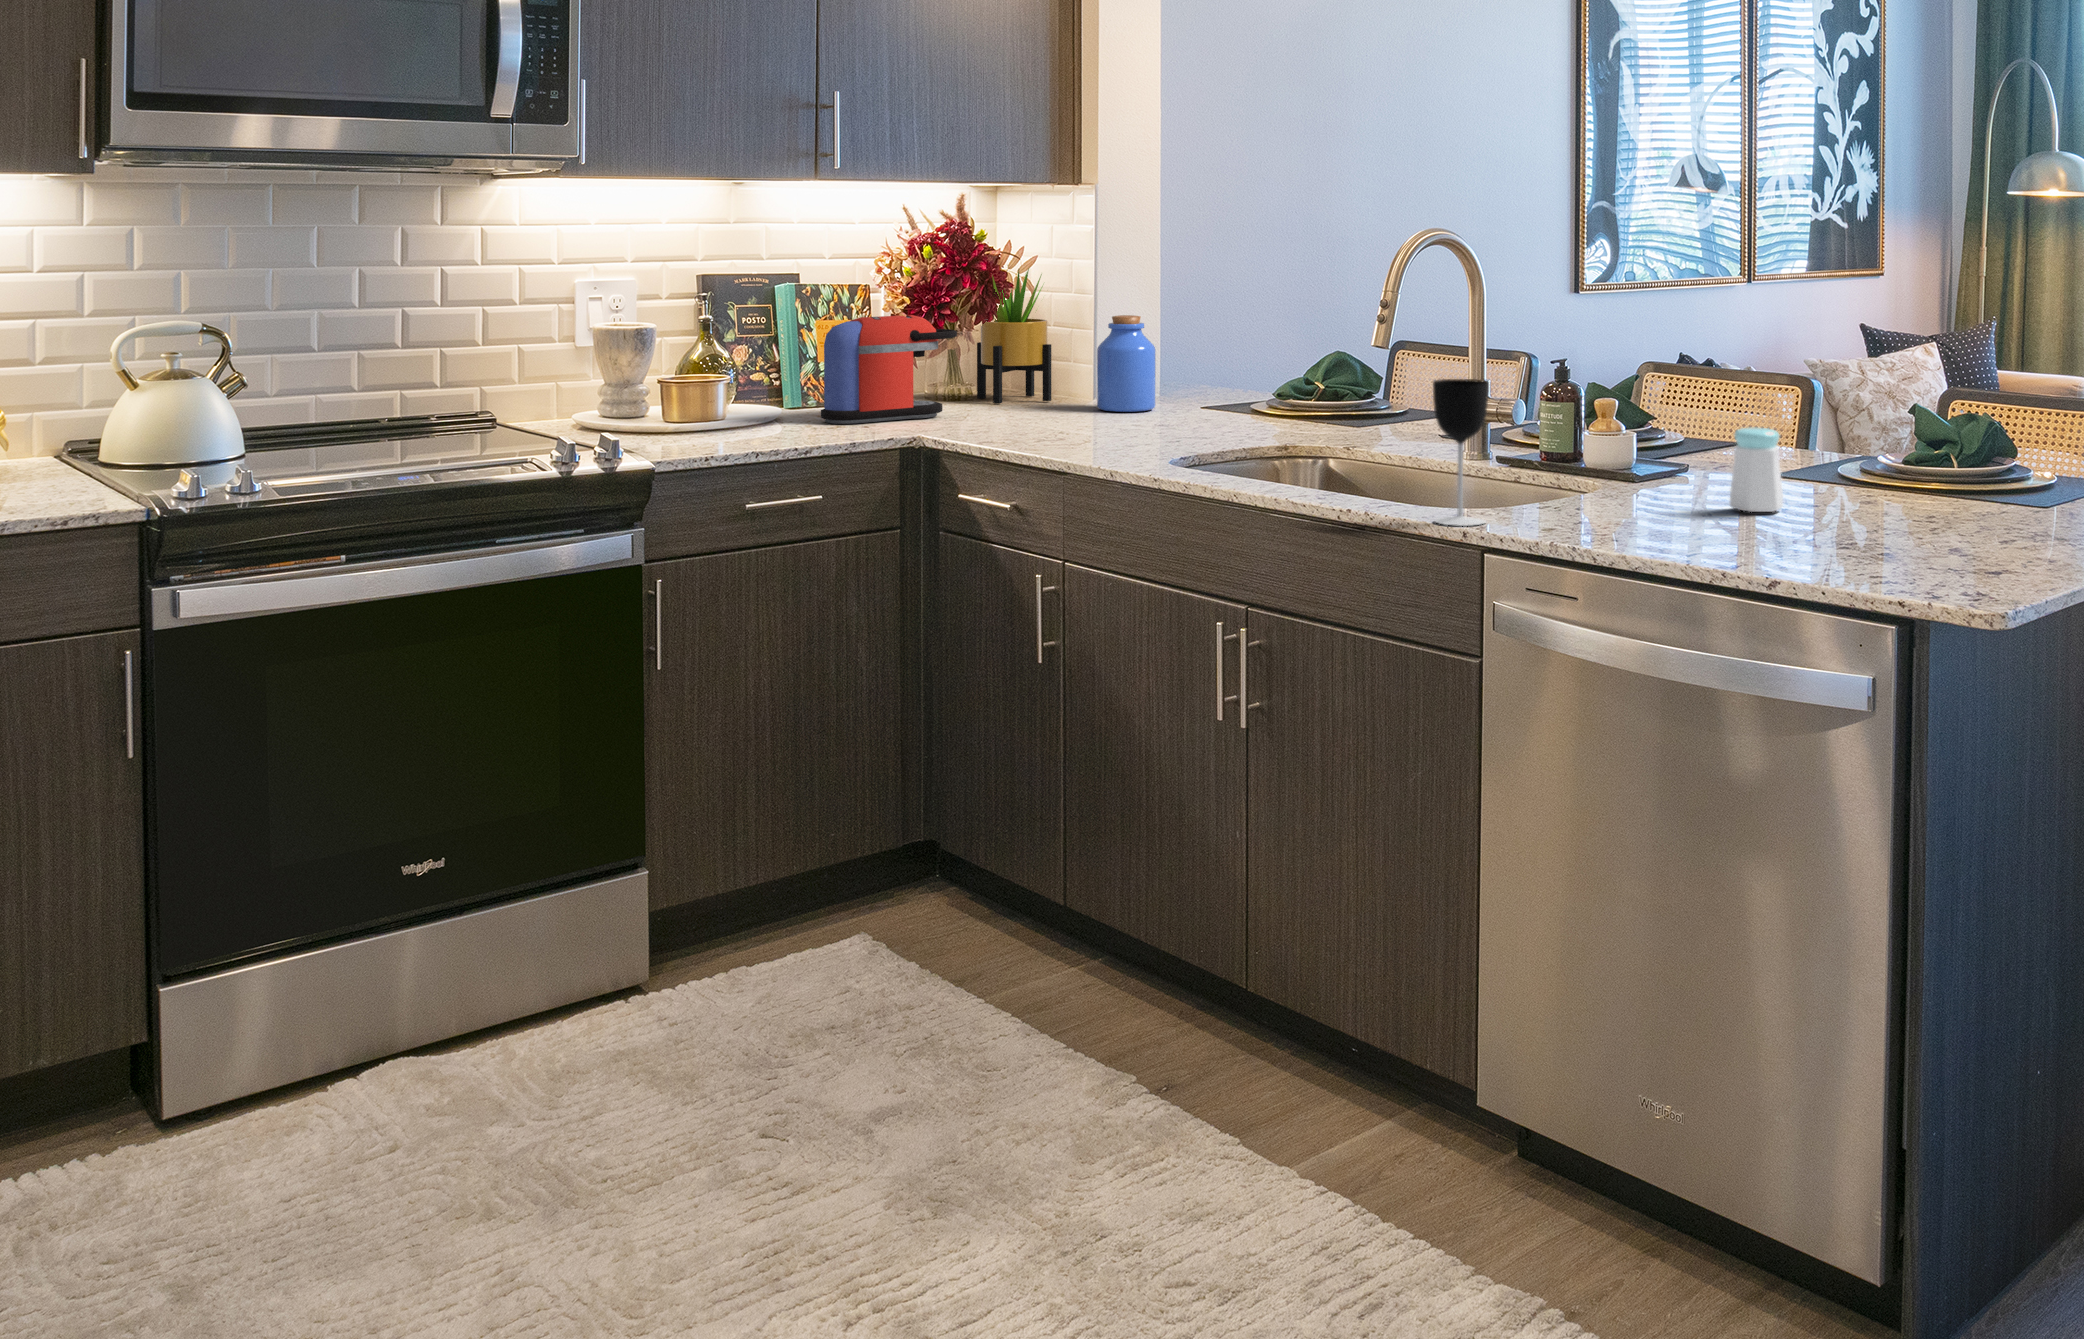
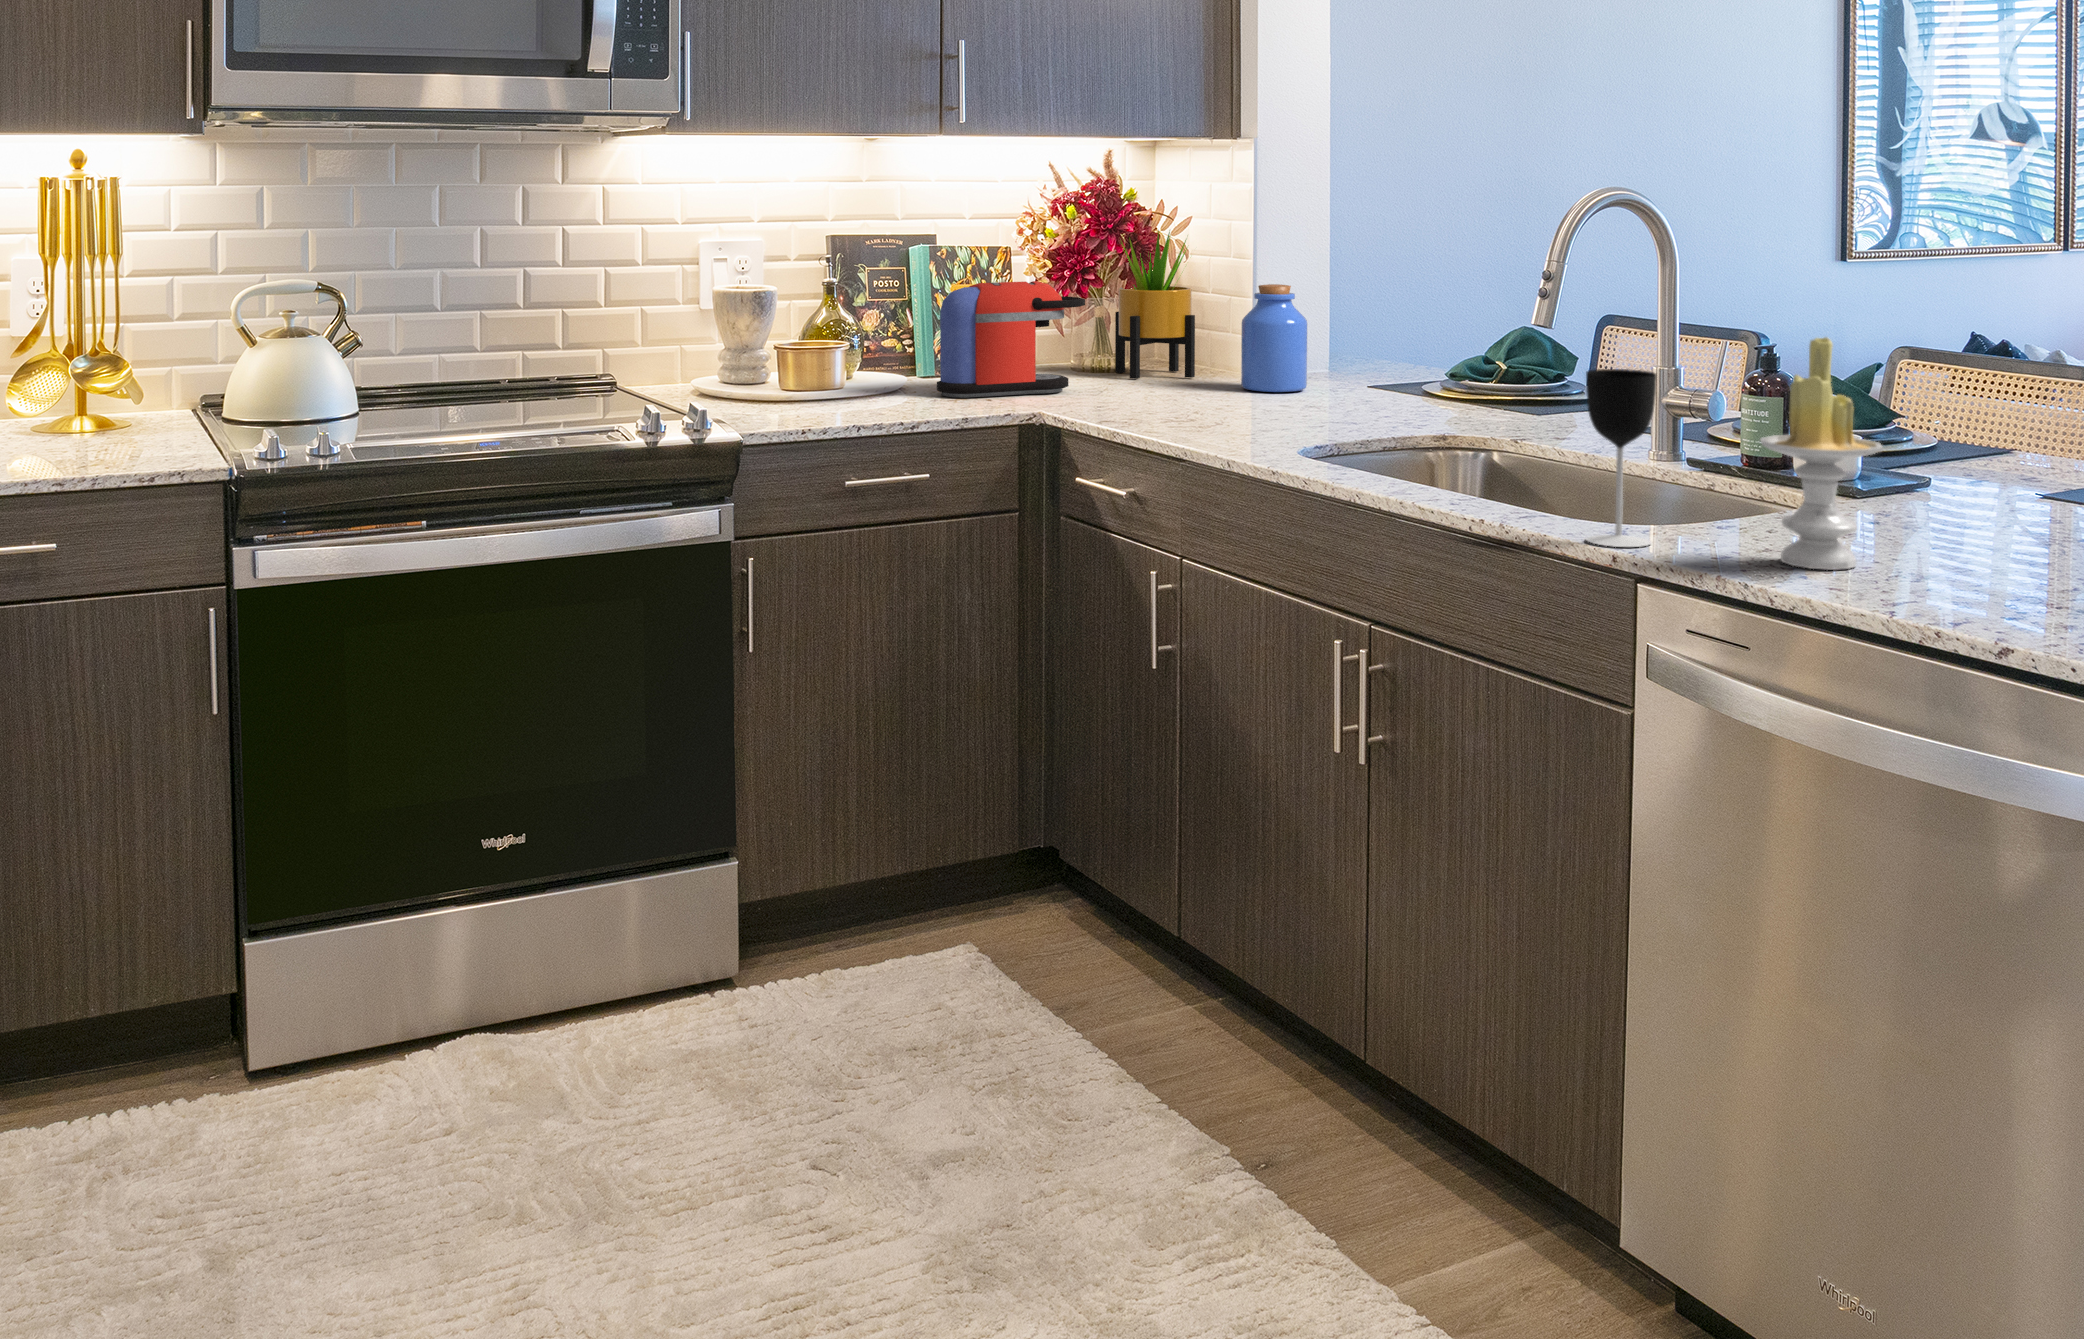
candle: none [1572,349,1665,535] -> present [1761,337,1883,570]
salt shaker: present [1730,428,1783,512] -> none [1977,439,2052,547]

